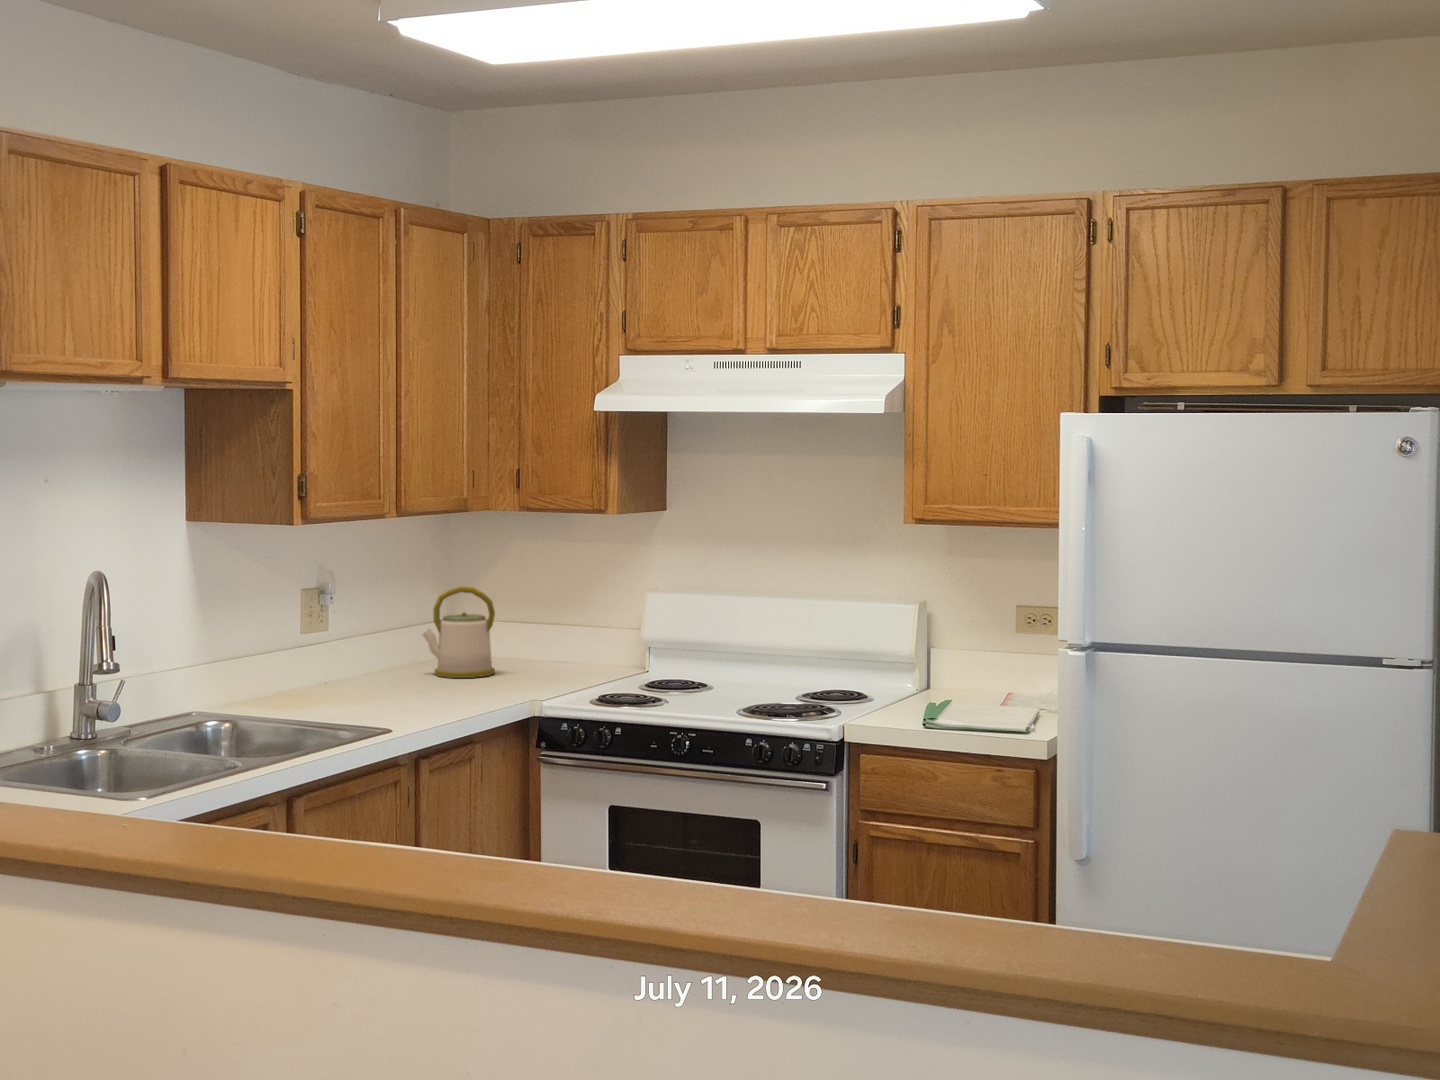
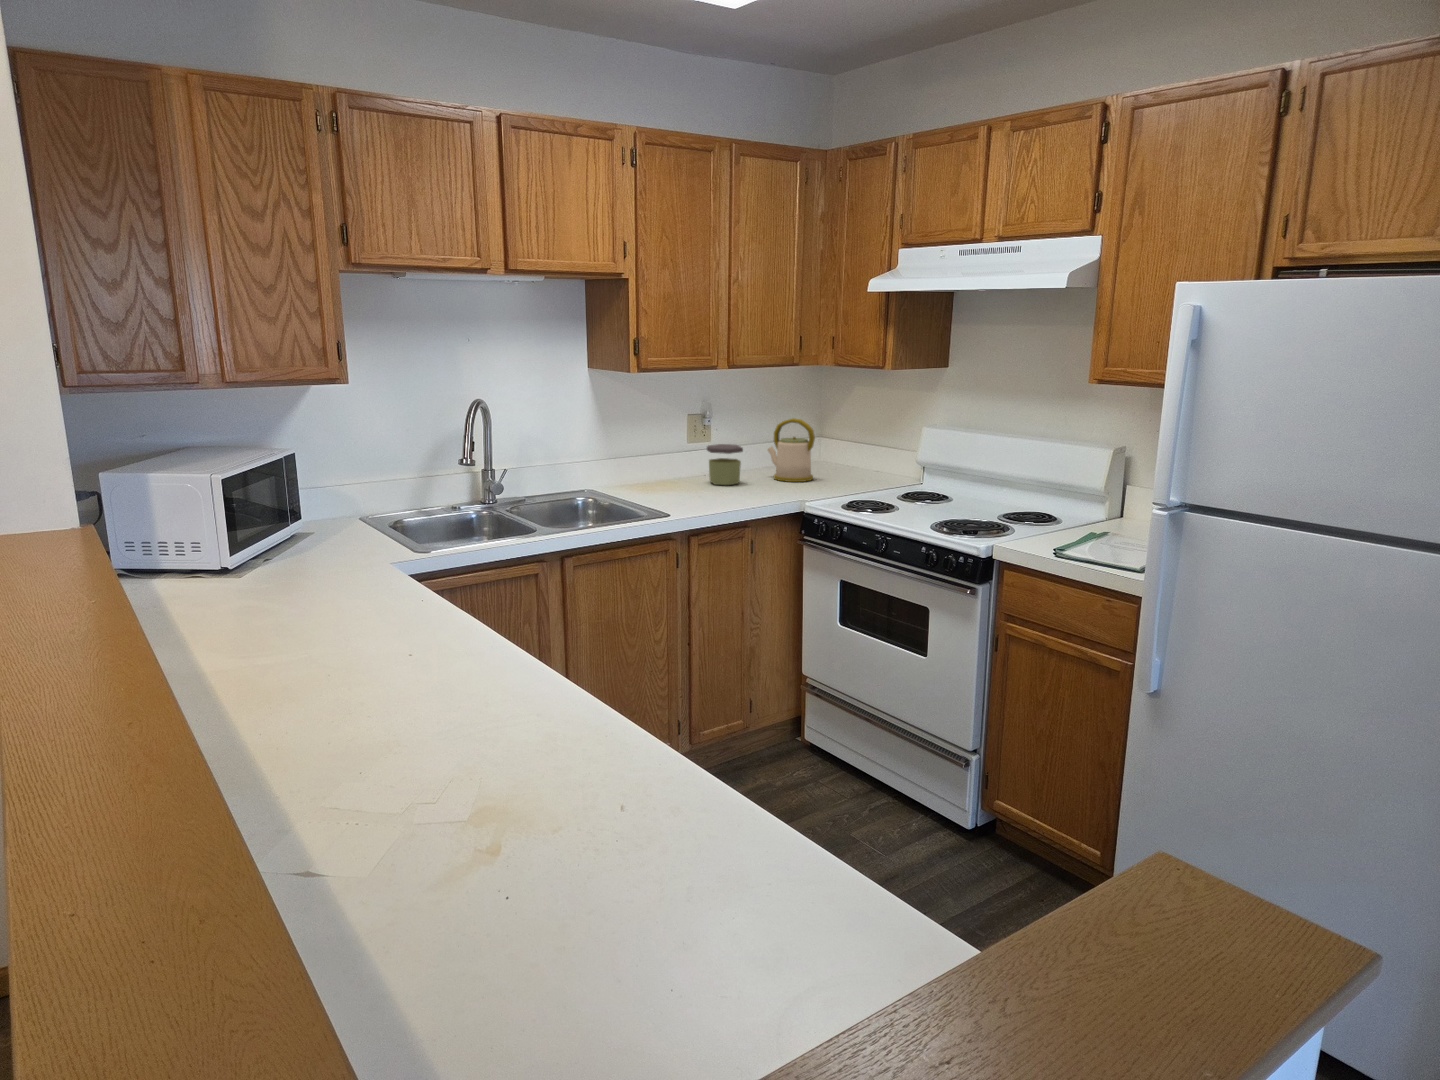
jar: none [352,629,410,691] -> present [707,444,743,485]

